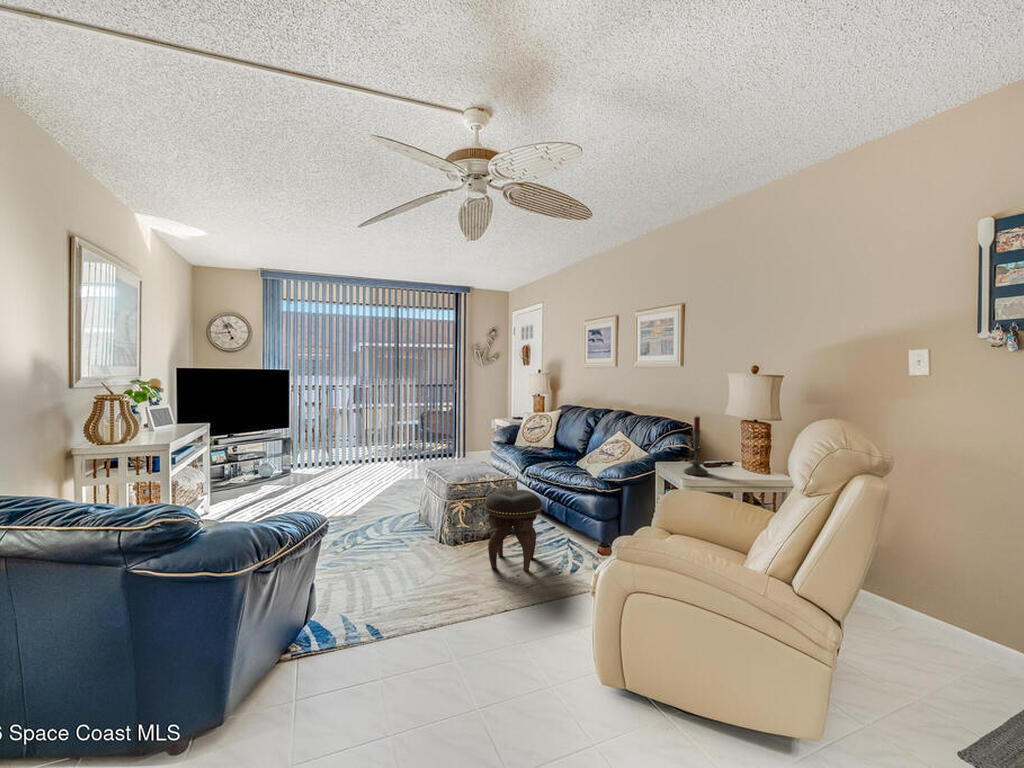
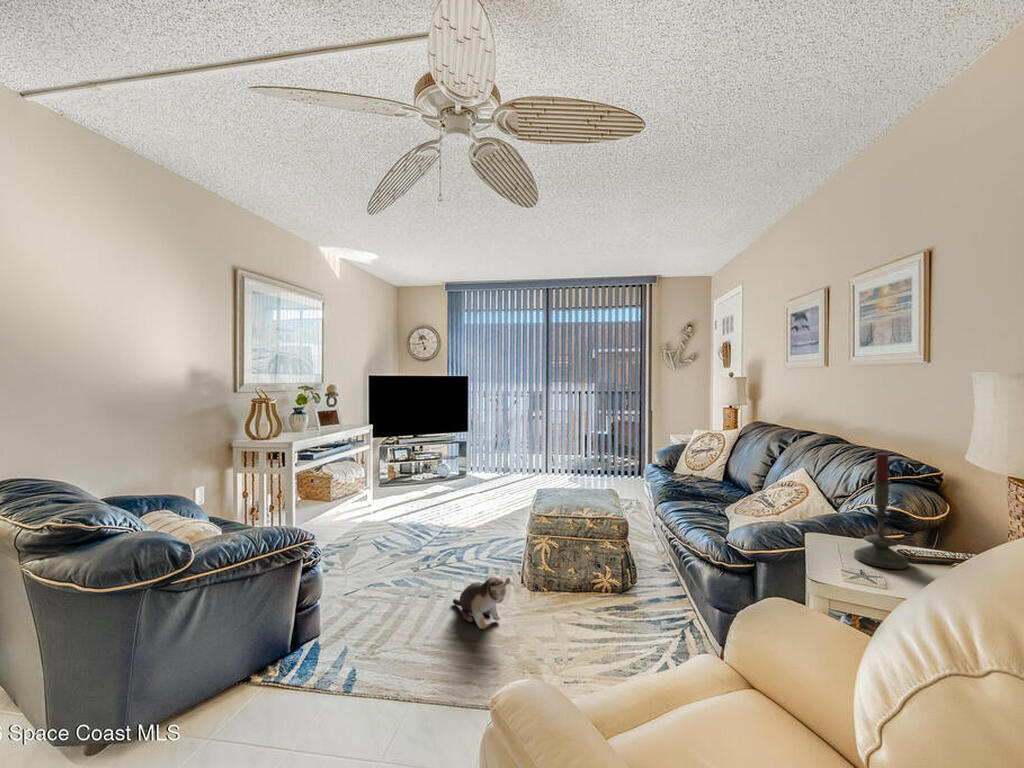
footstool: present [484,489,542,571] -> none [542,533,623,656]
plush toy: none [399,530,464,574] -> present [453,577,510,629]

